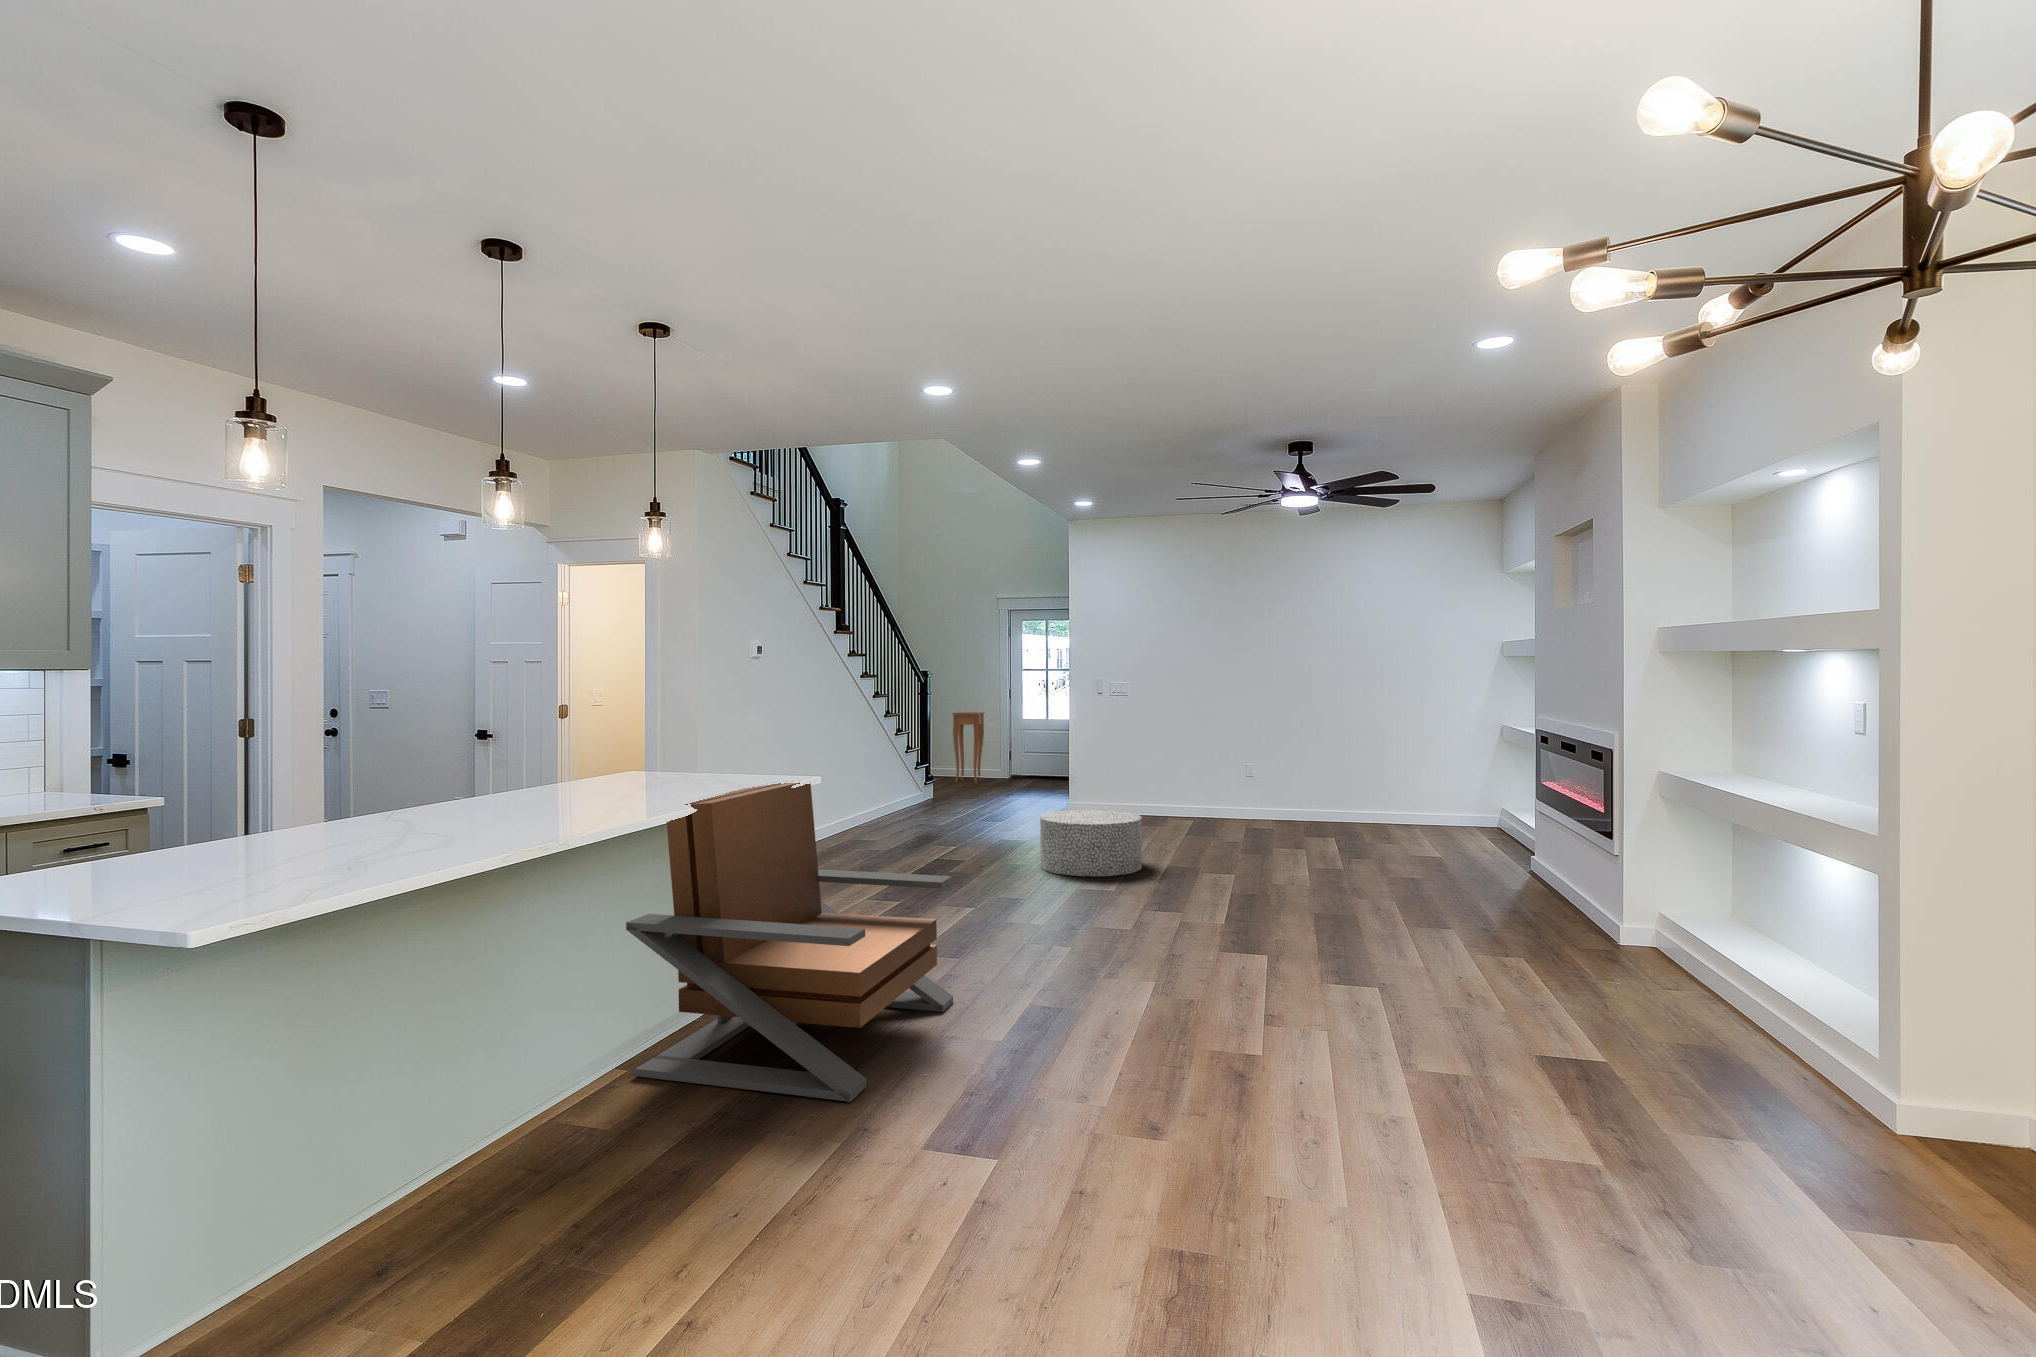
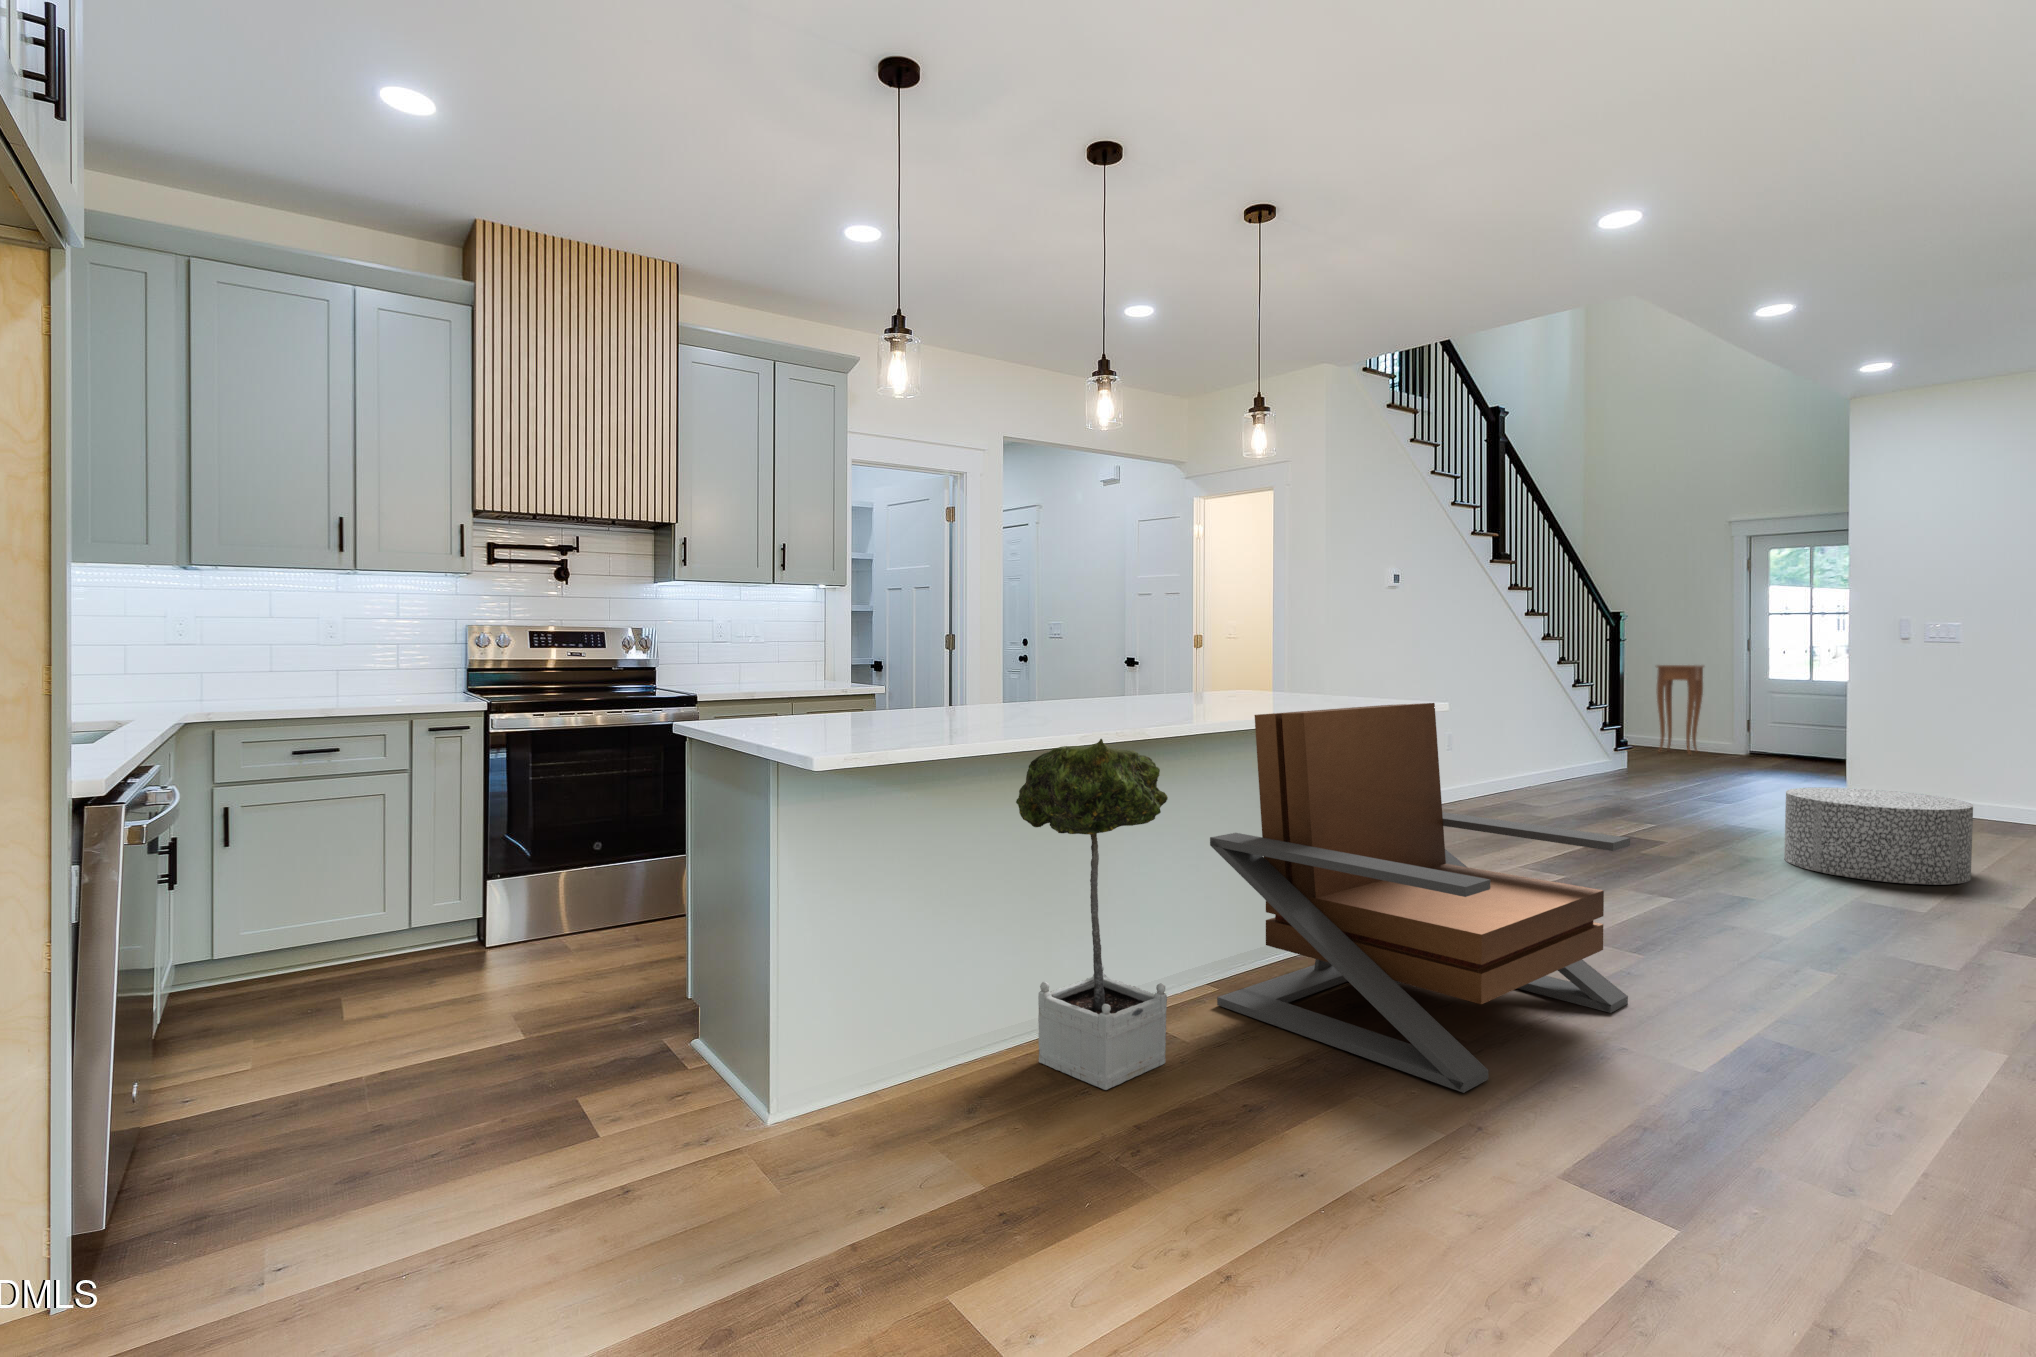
potted tree: none [440,852,598,1184] -> present [1016,739,1168,1090]

